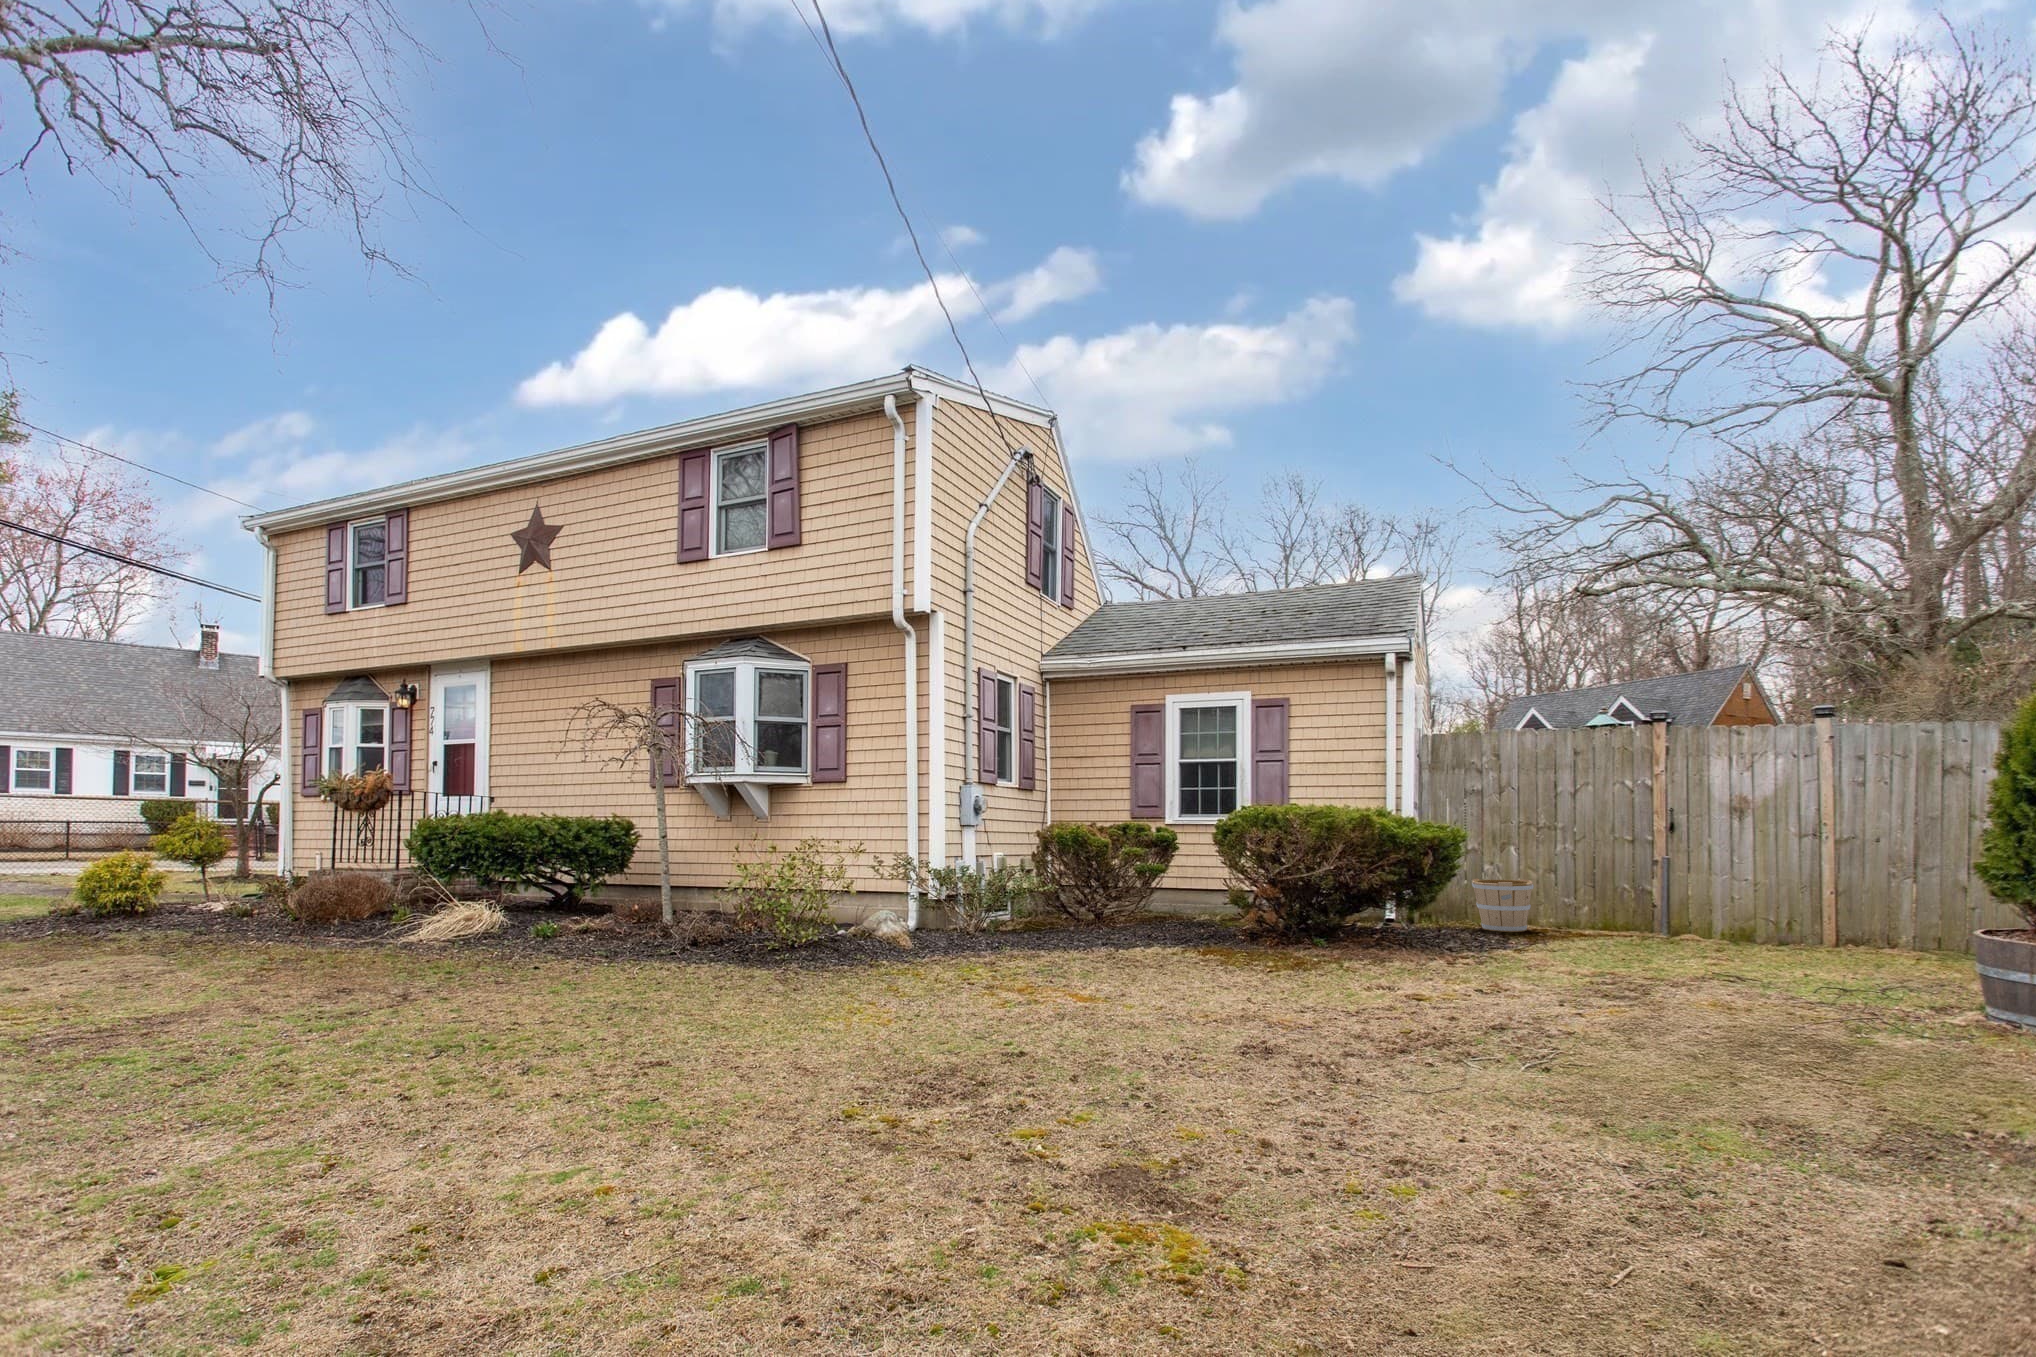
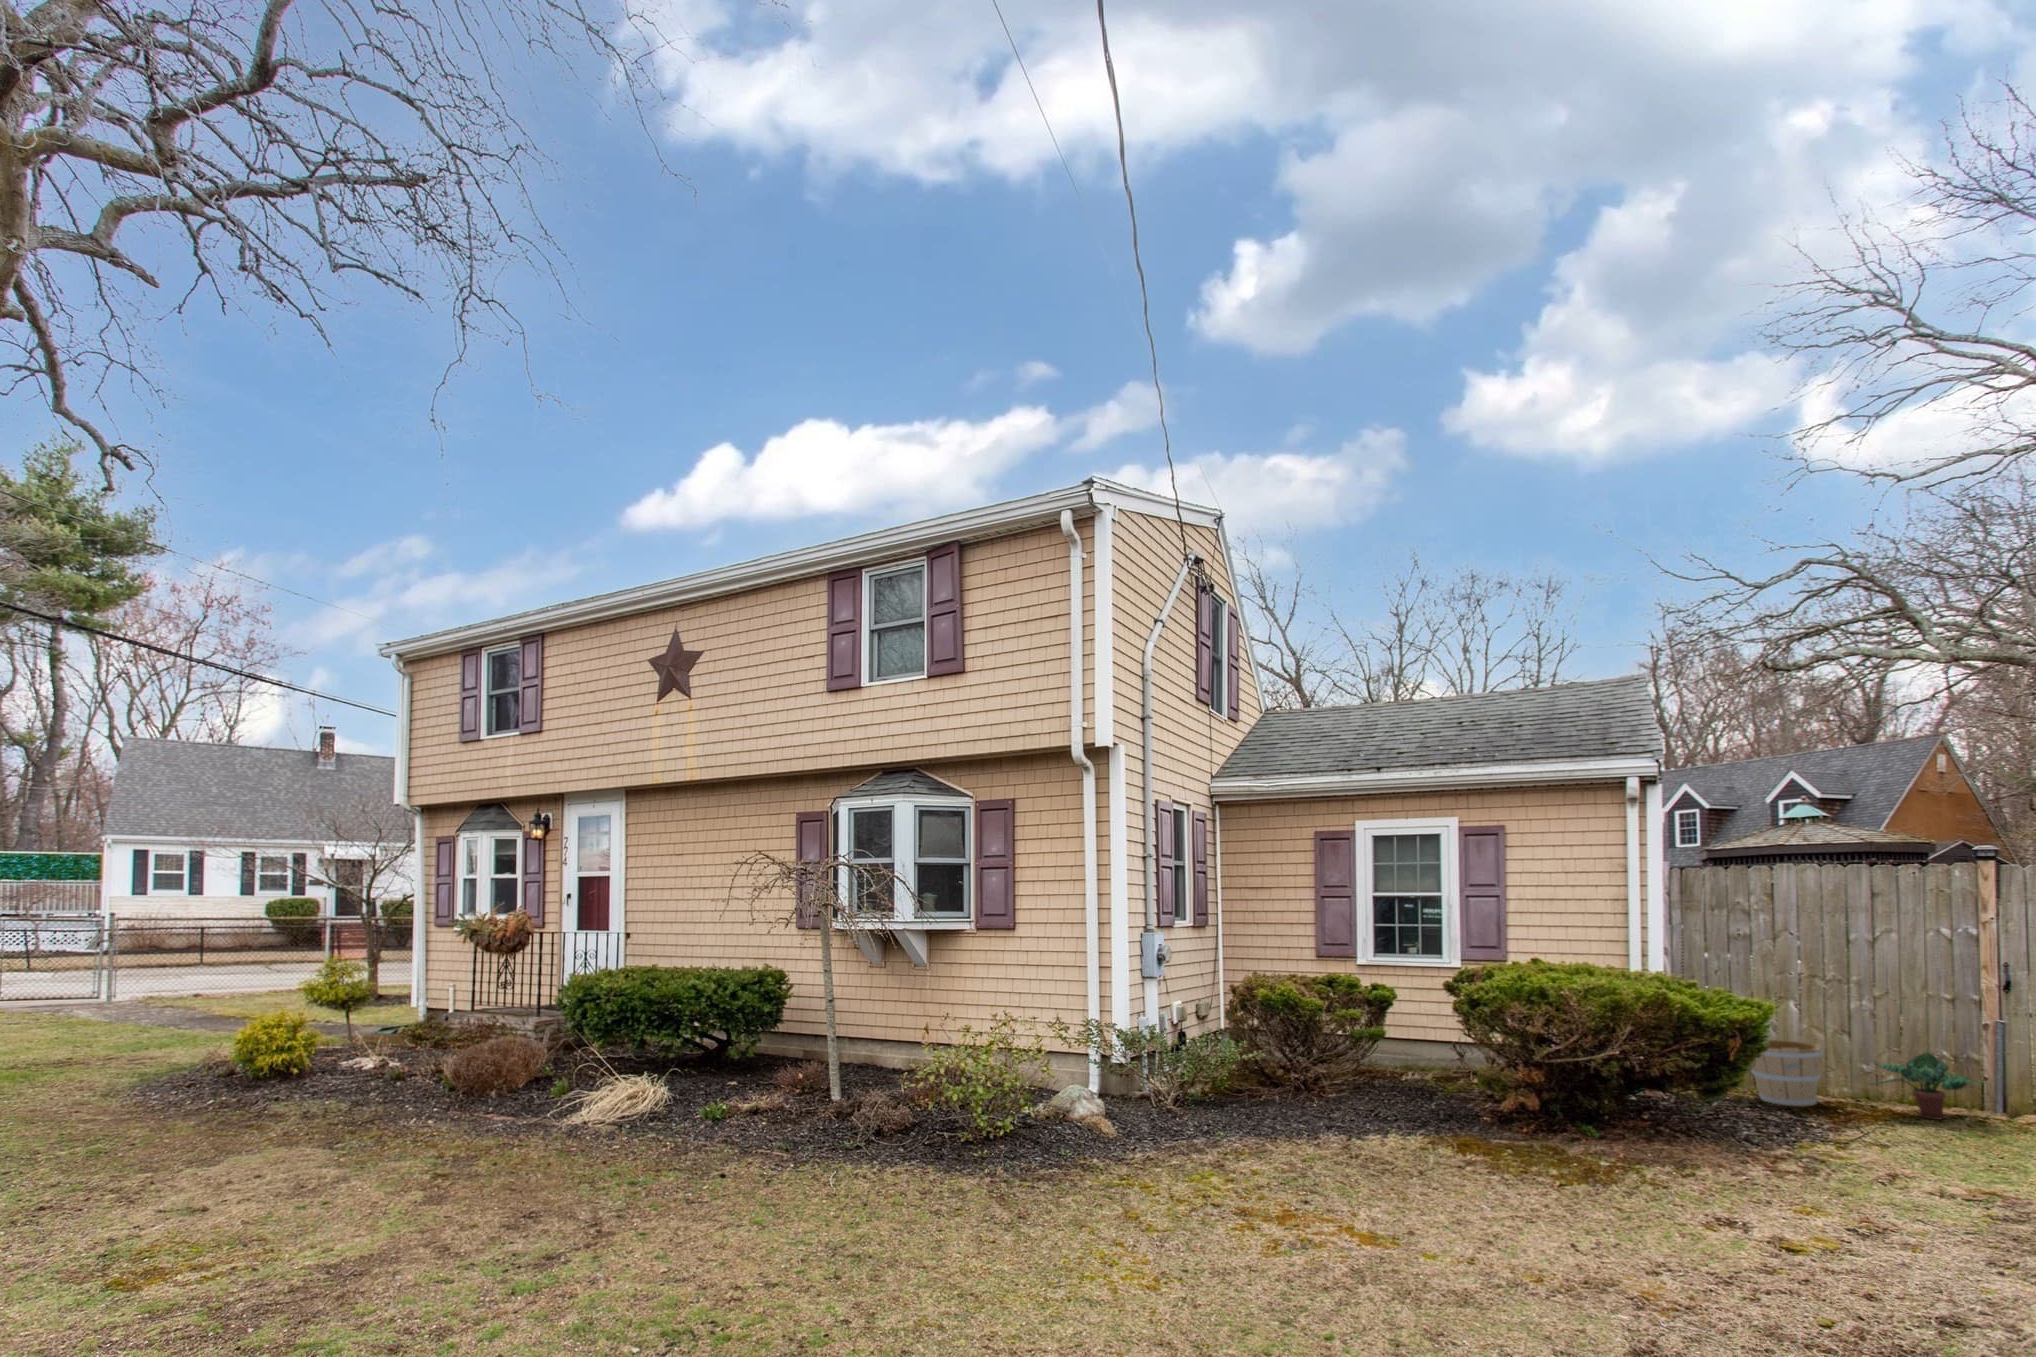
potted plant: none [1562,881,1651,938] -> present [1875,1052,1983,1120]

